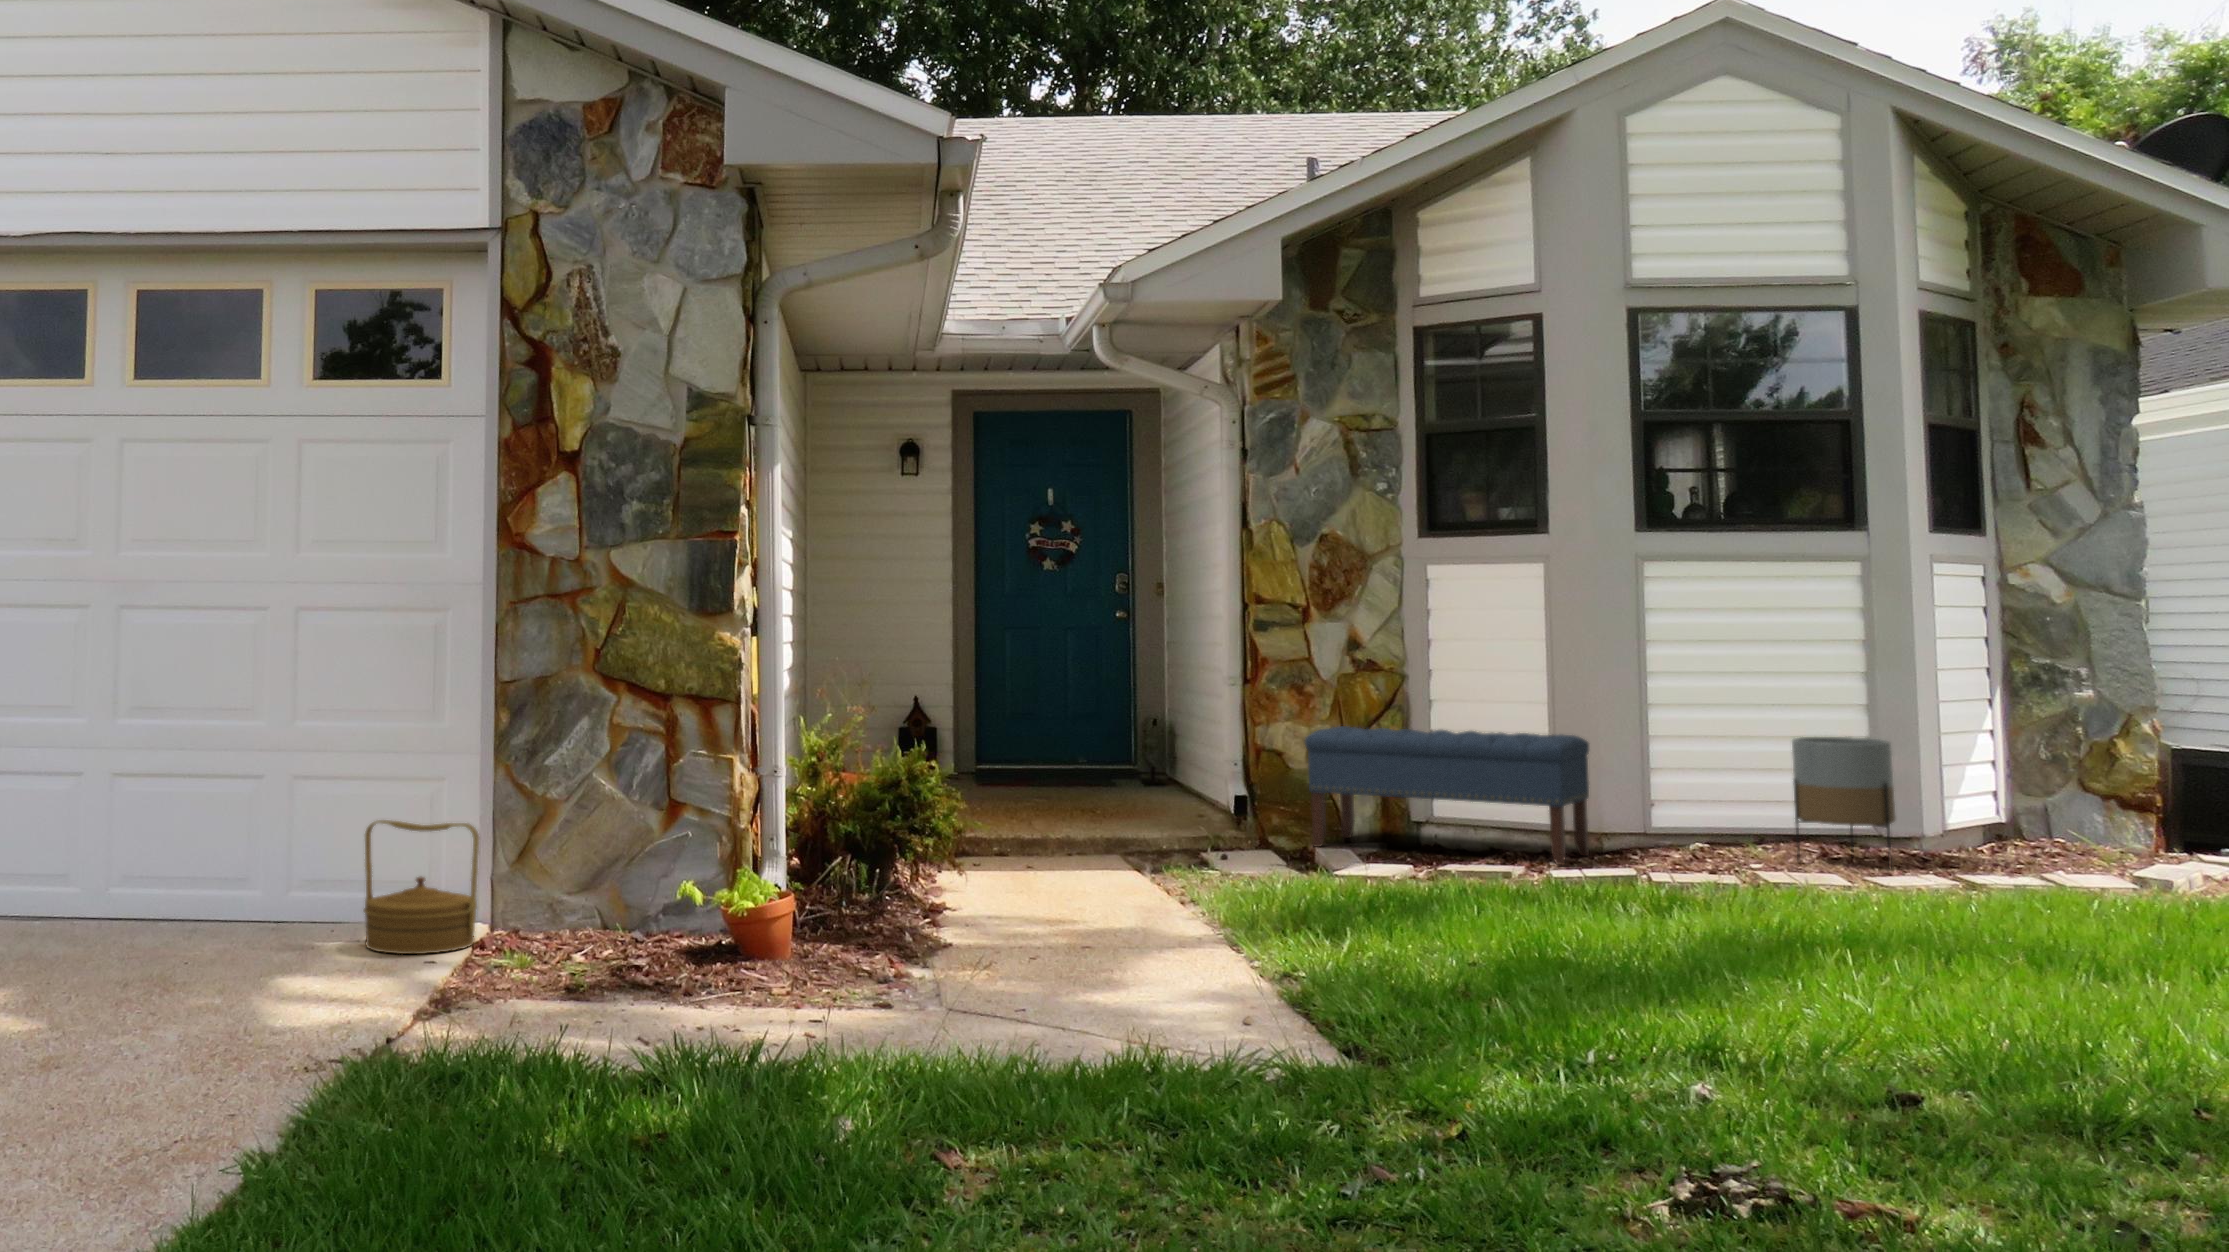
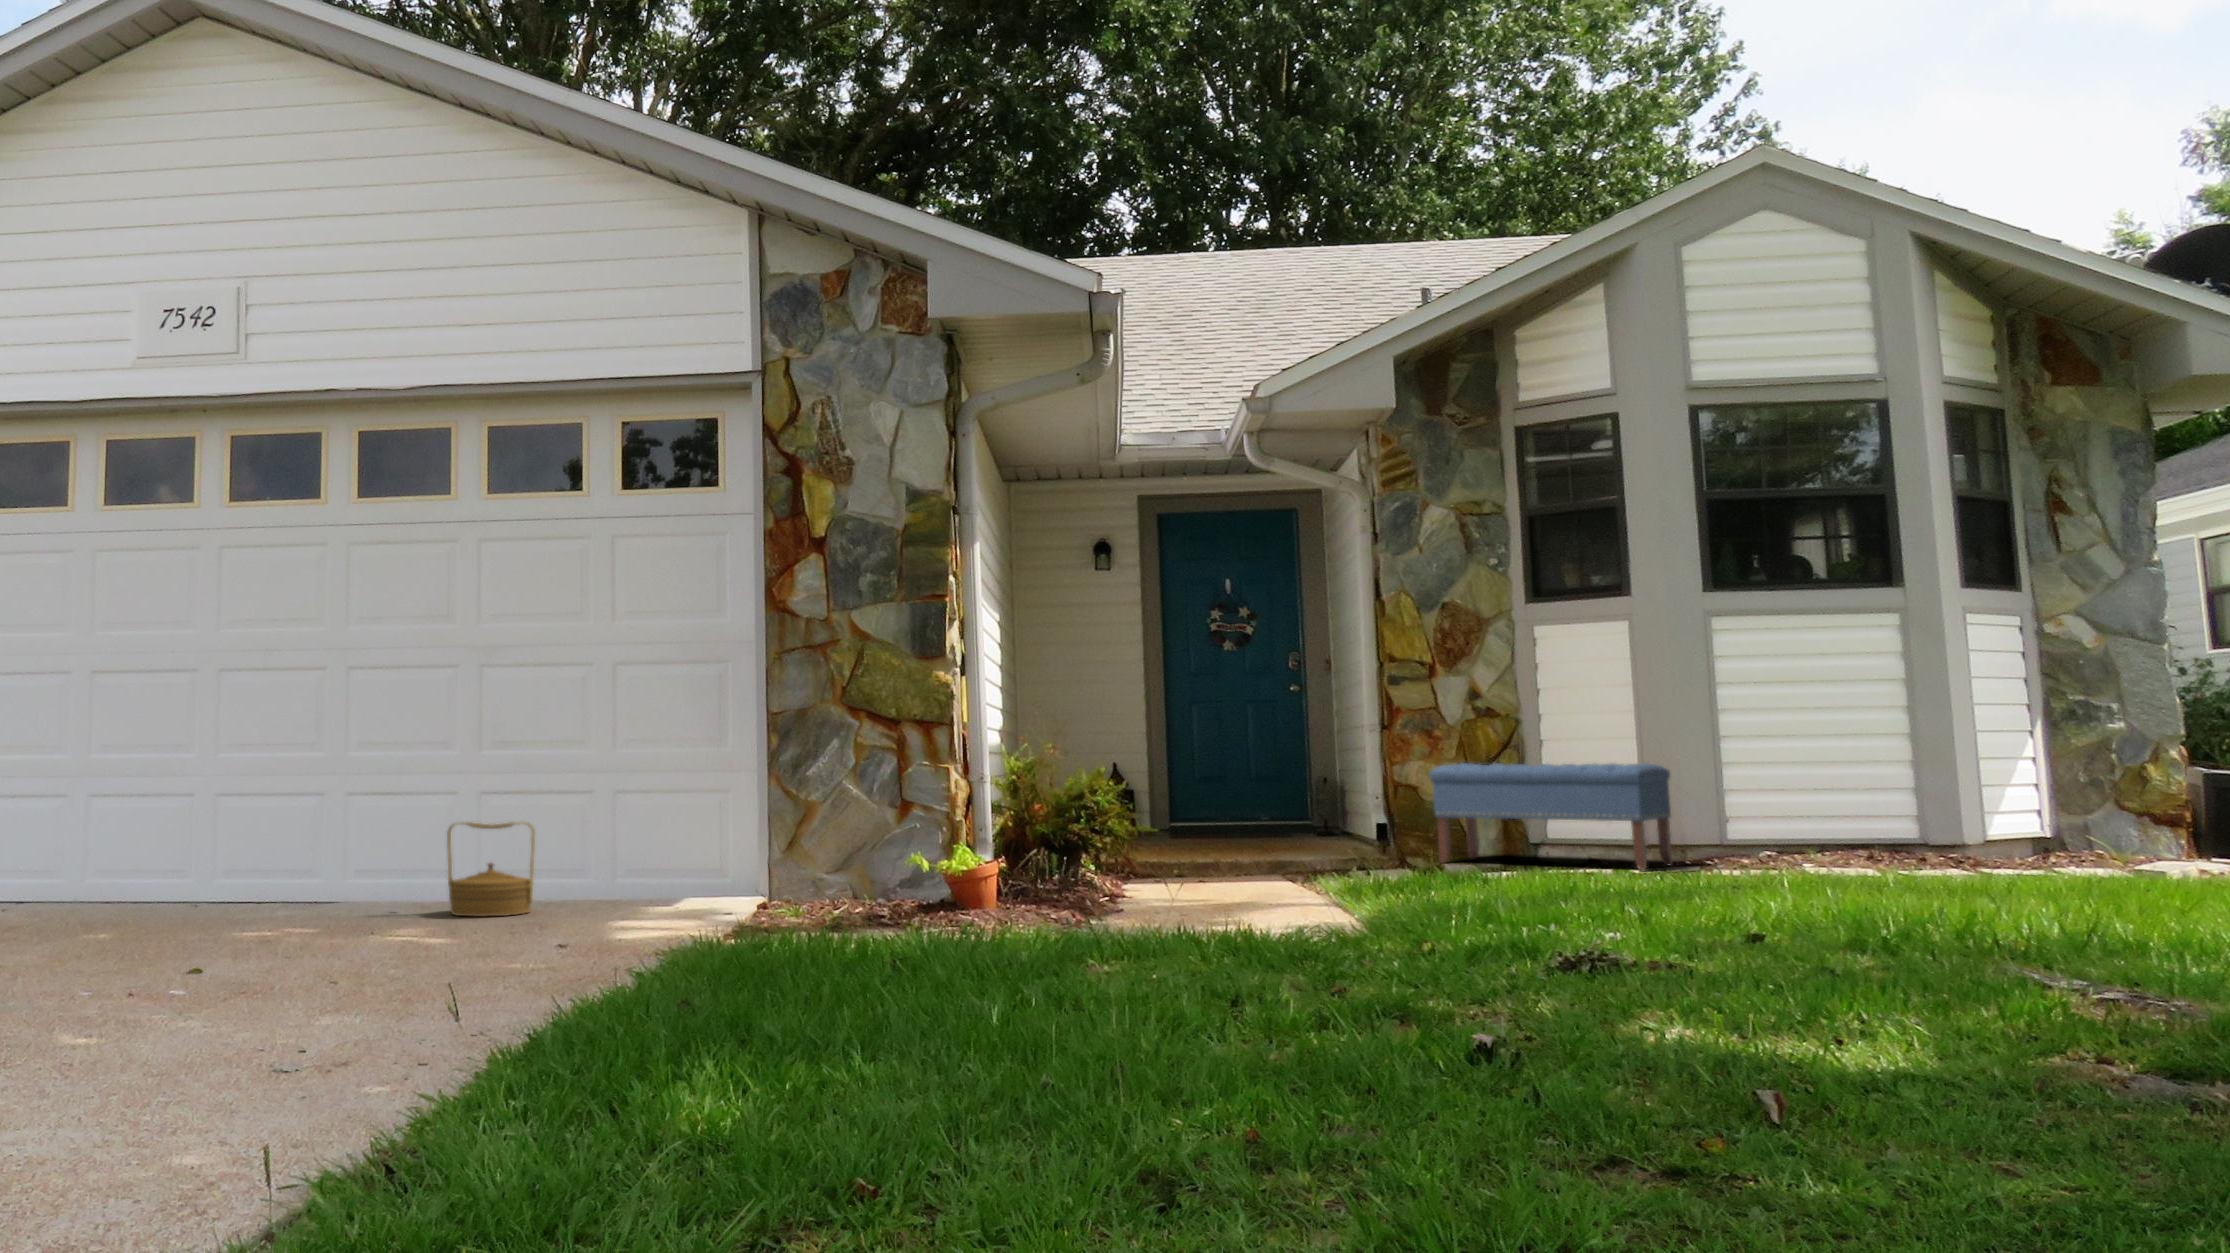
planter: present [1792,737,1895,868] -> none [1842,763,1931,870]
woven basket: present [364,820,479,954] -> present [447,822,535,917]

